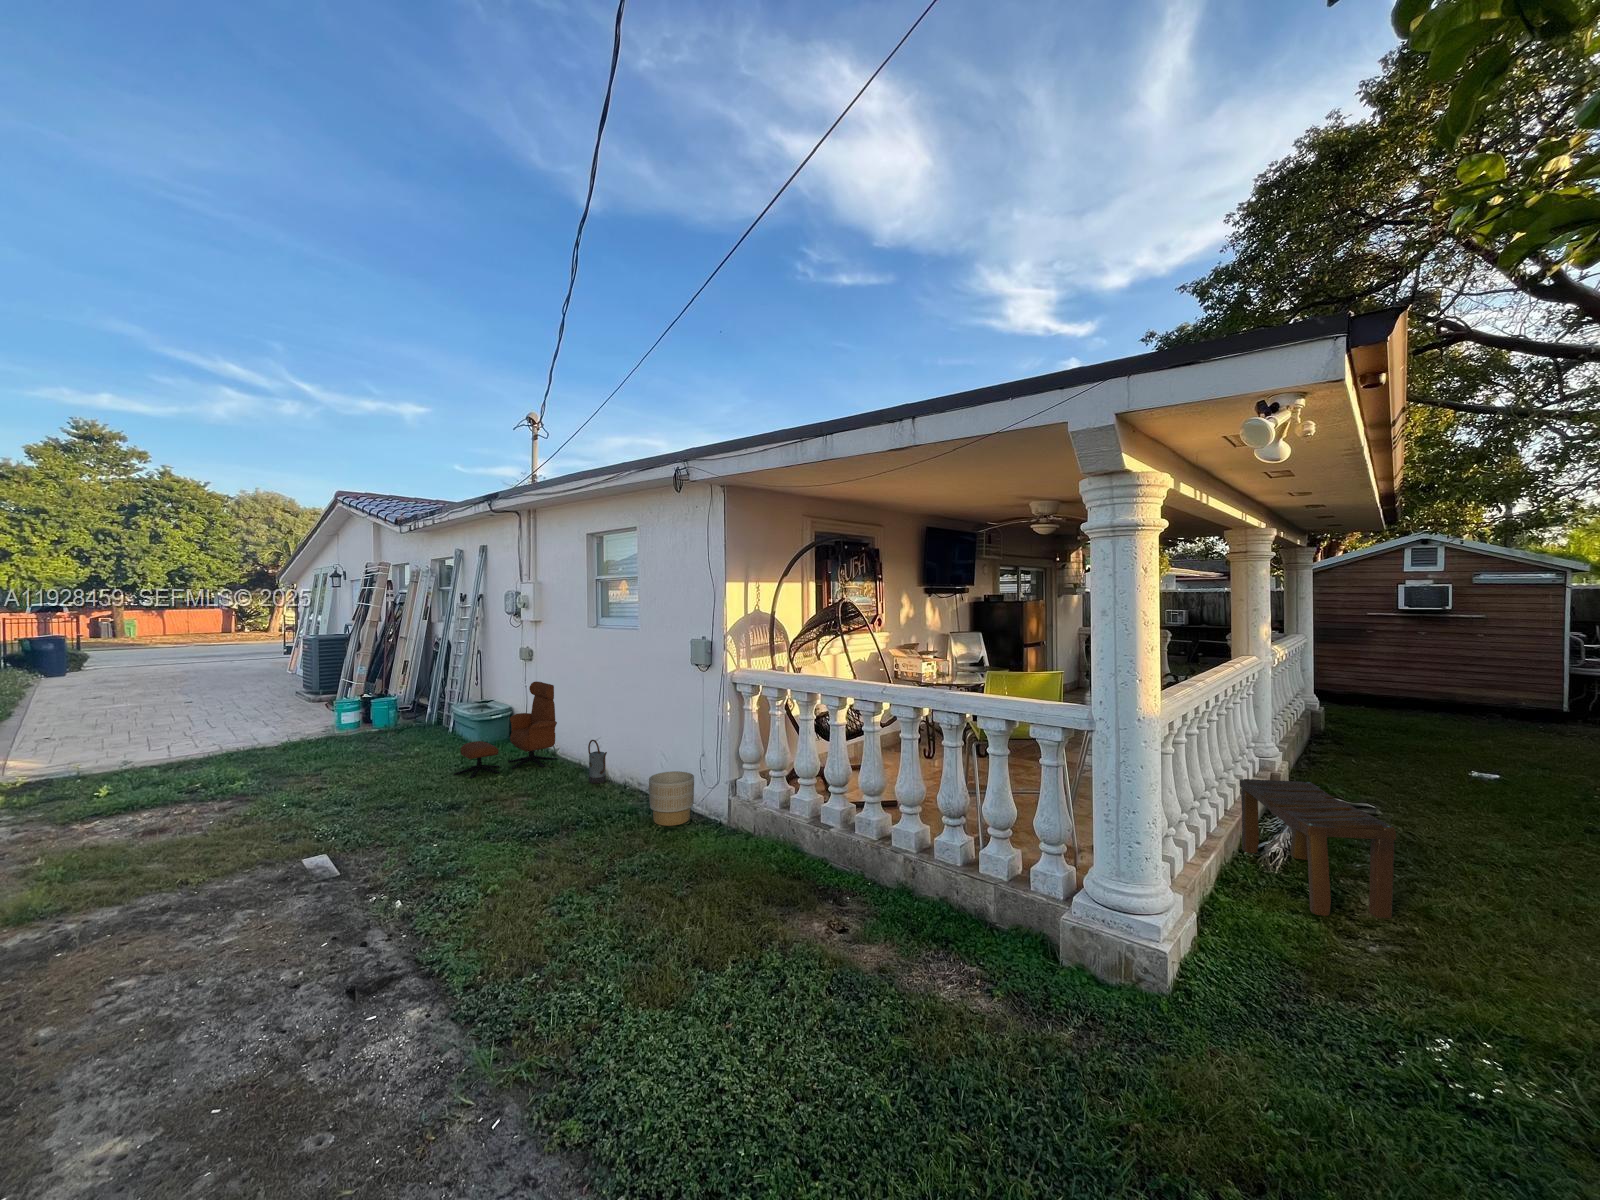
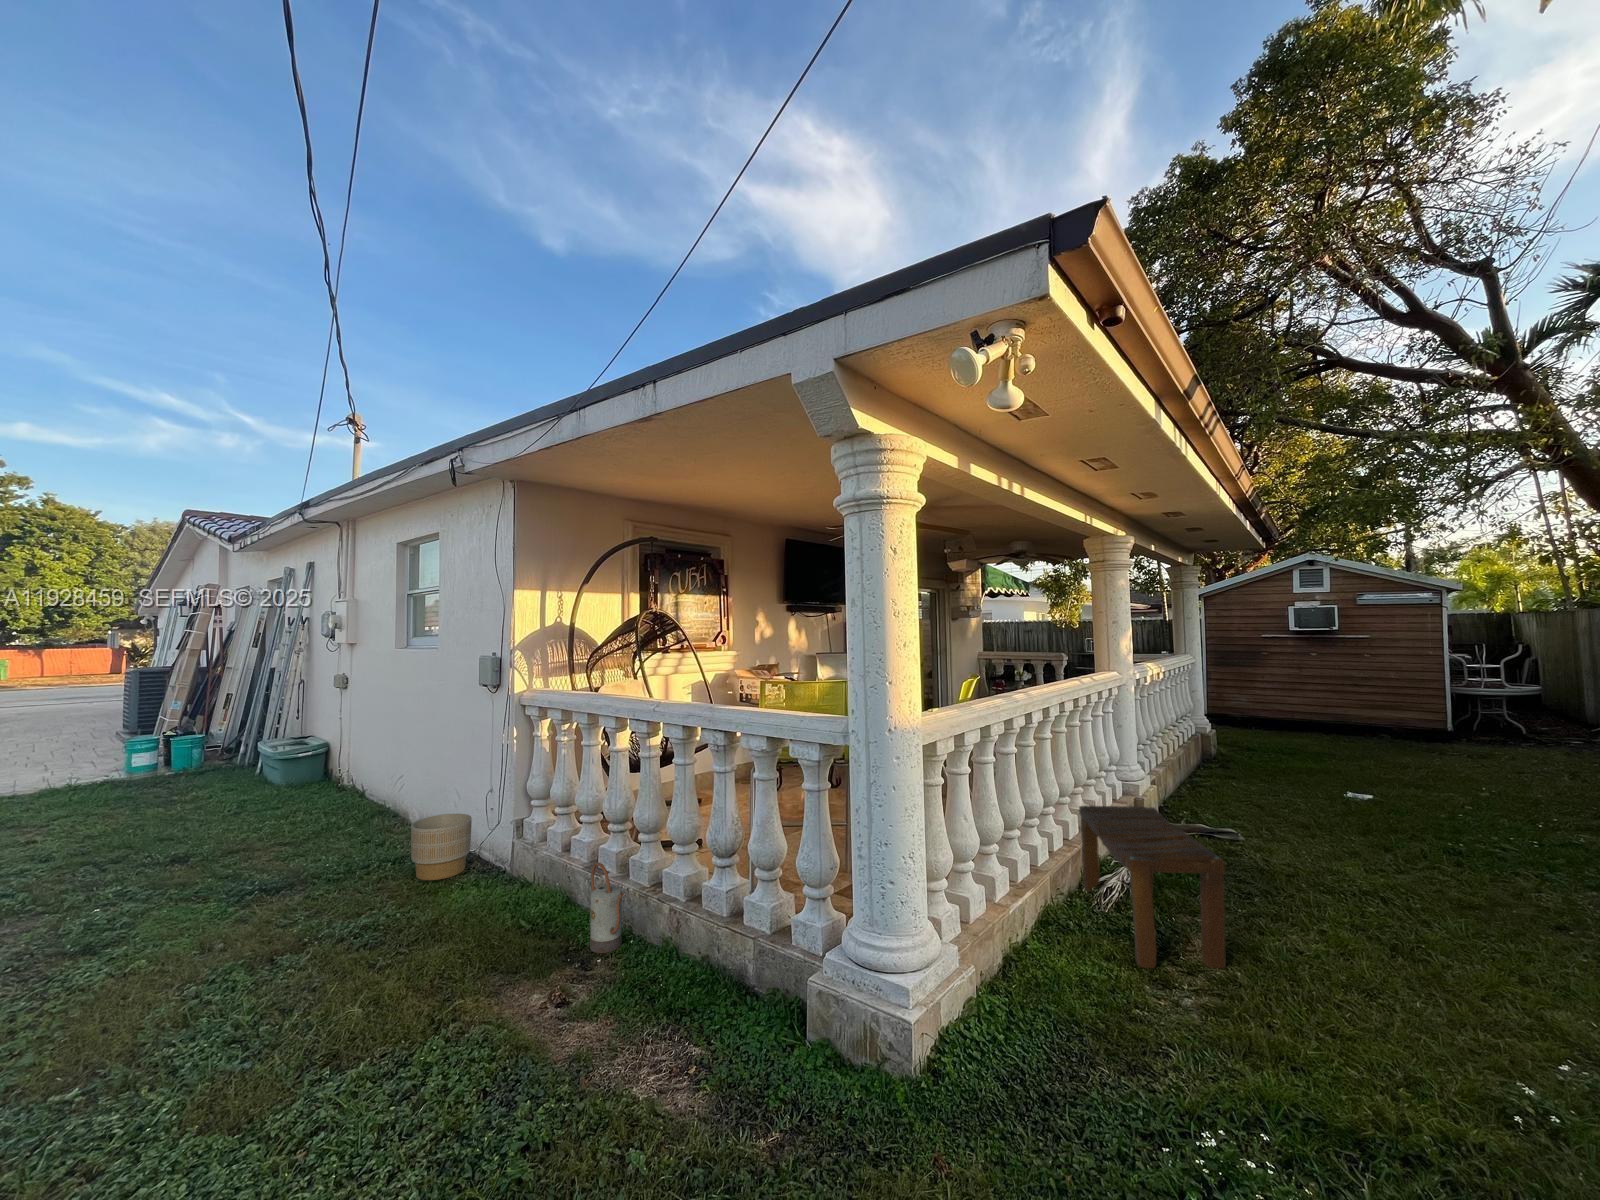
lounge chair: present [454,682,557,778] -> none [218,713,362,829]
watering can: present [588,740,607,784] -> present [590,862,623,953]

